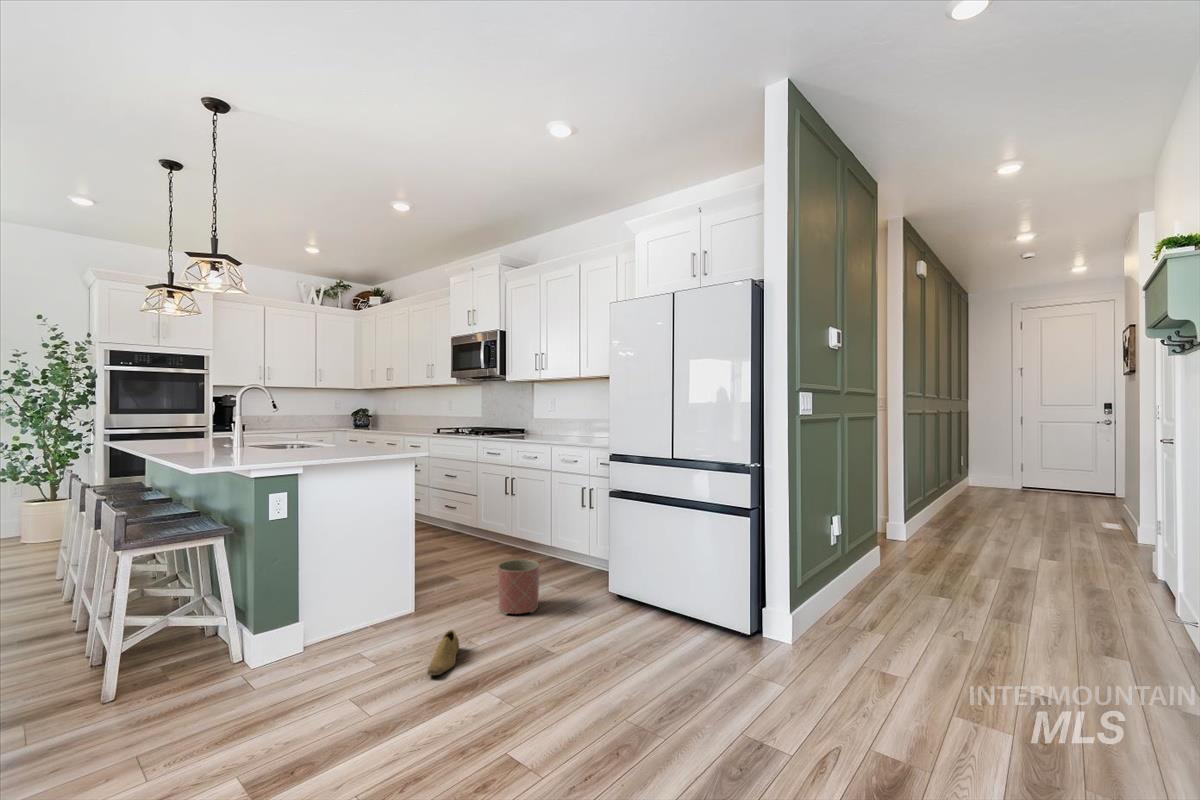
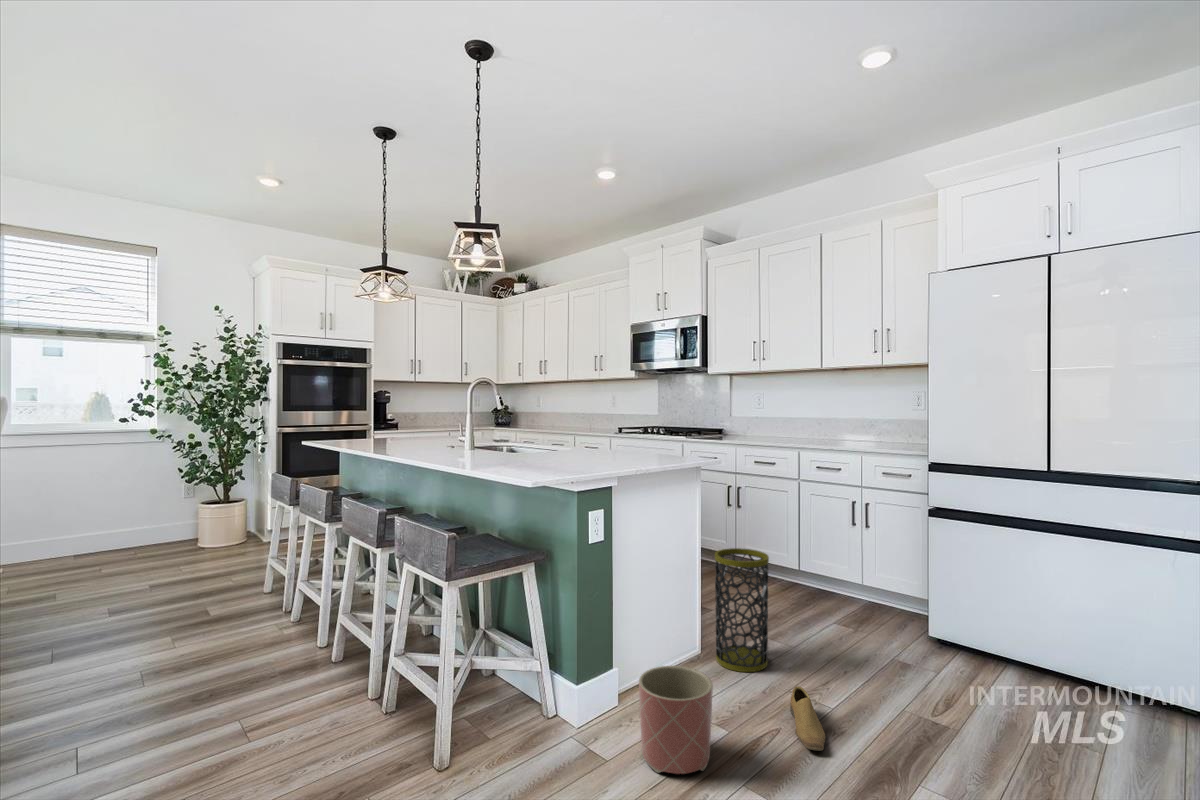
trash can: none [421,525,466,624] -> present [715,548,769,672]
planter: present [497,559,540,615] -> present [639,666,713,774]

